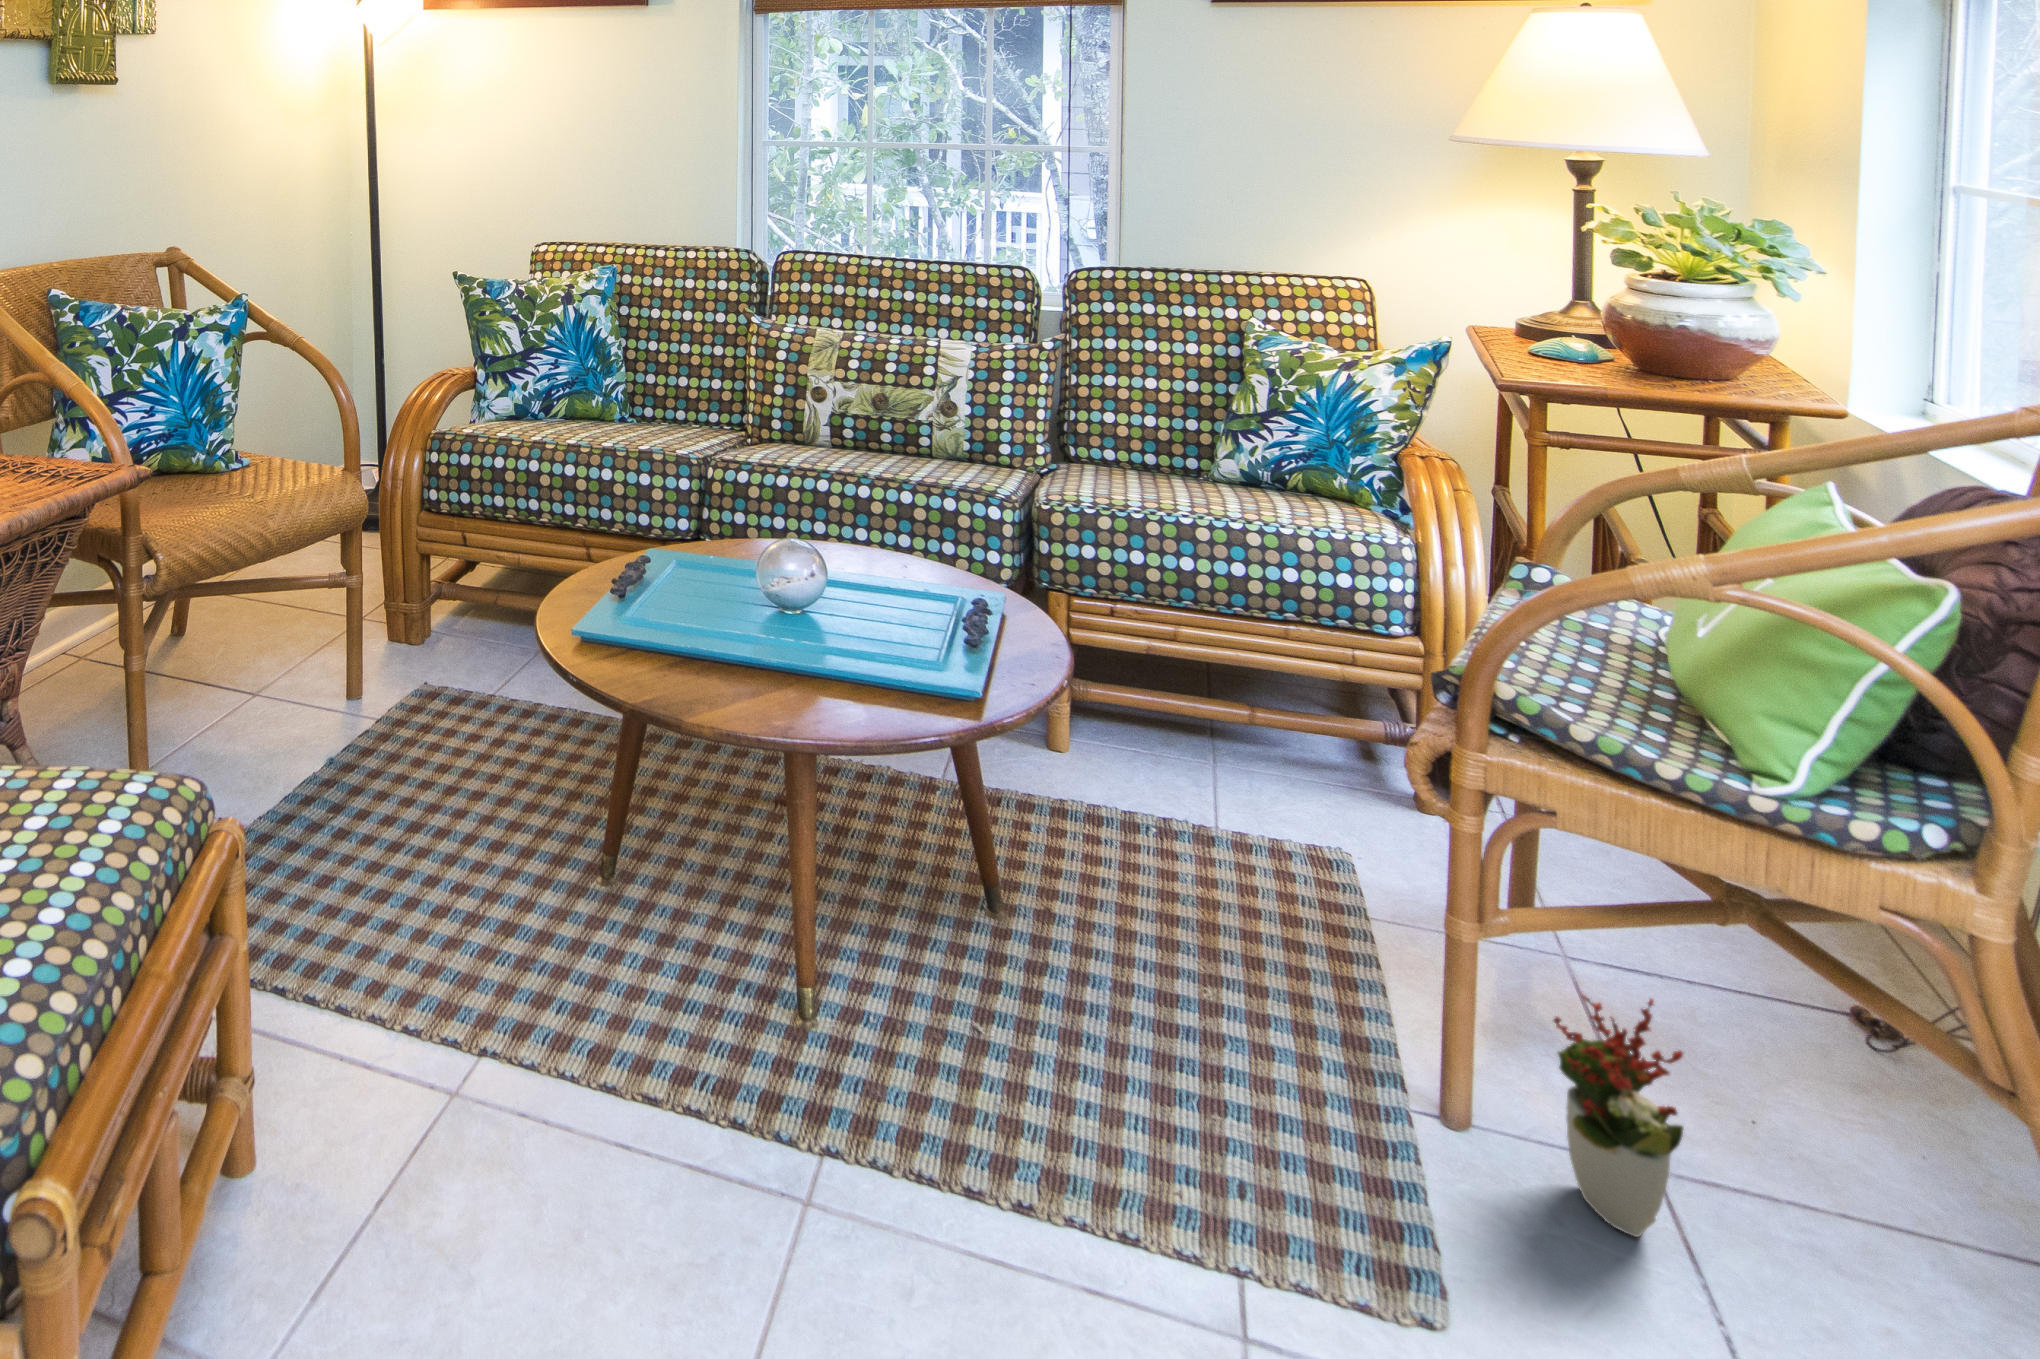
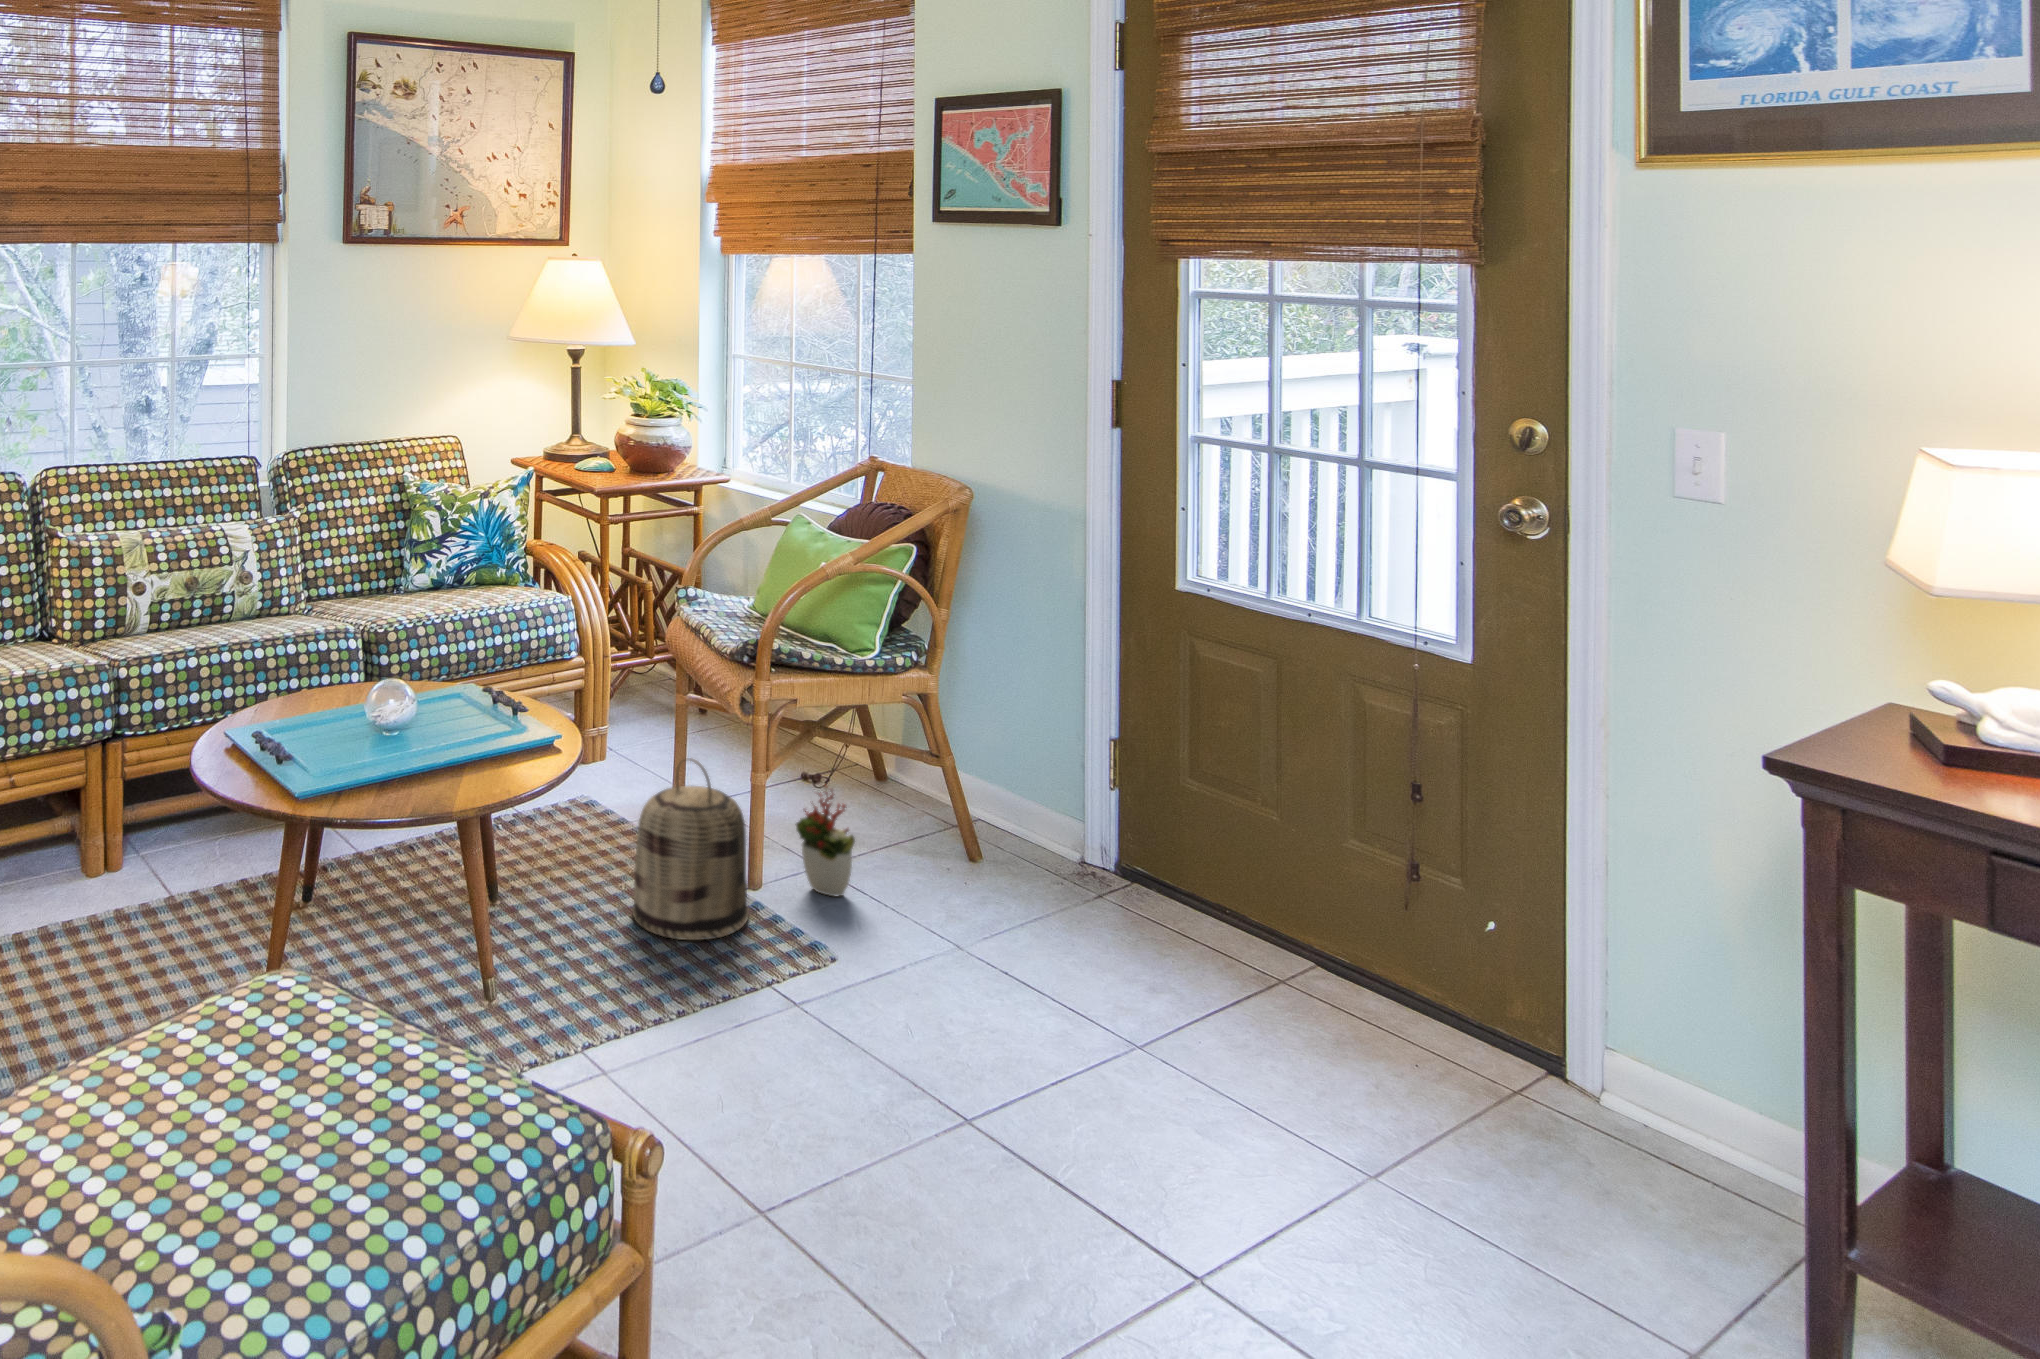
basket: none [1152,815,1397,1161] -> present [632,758,749,940]

